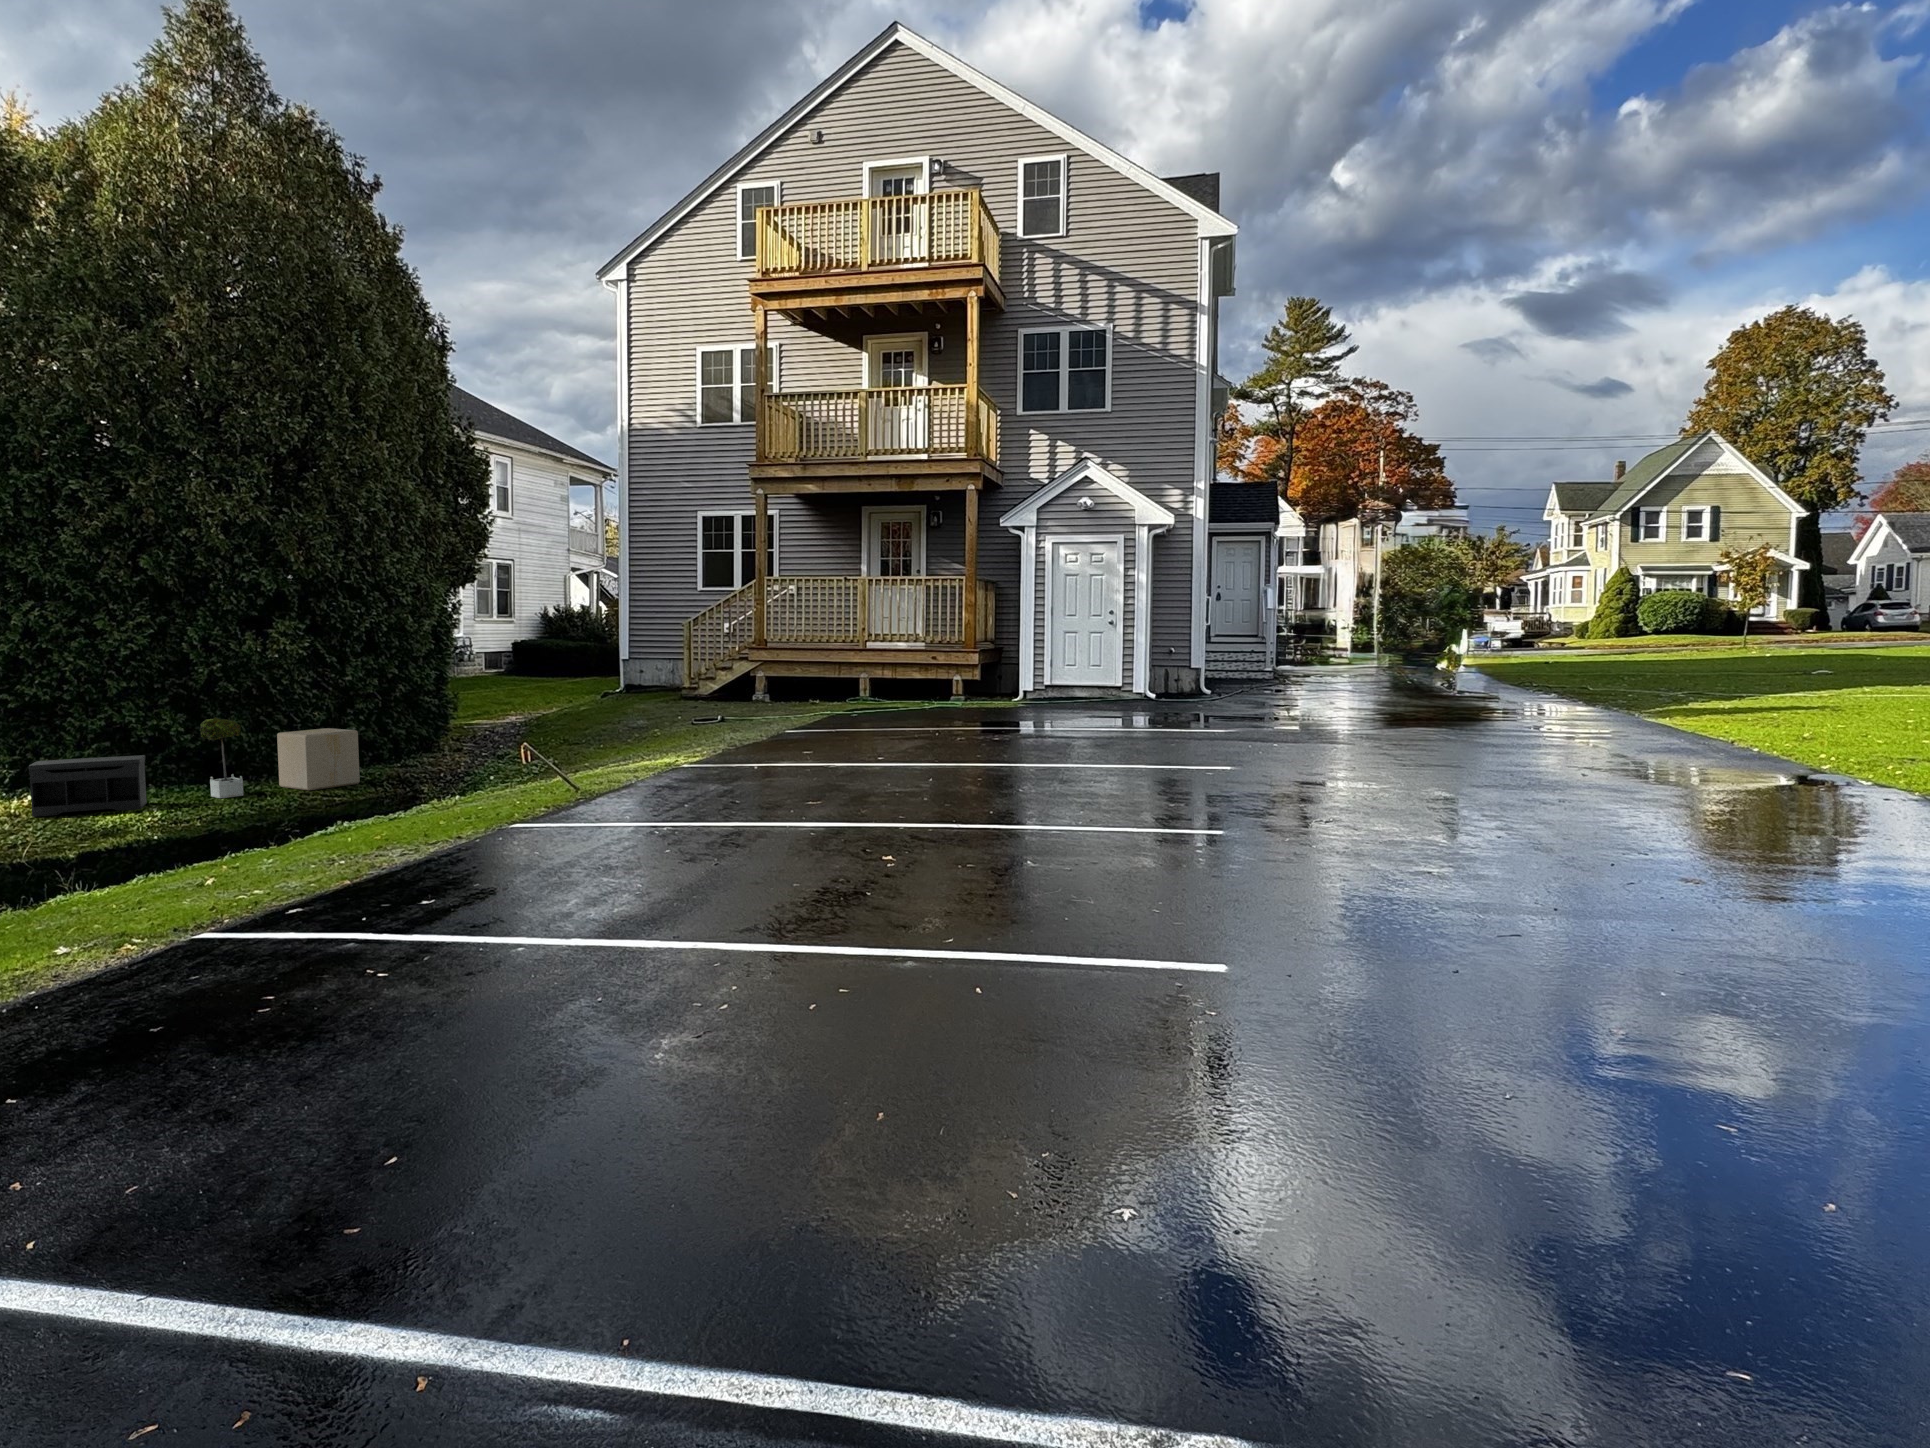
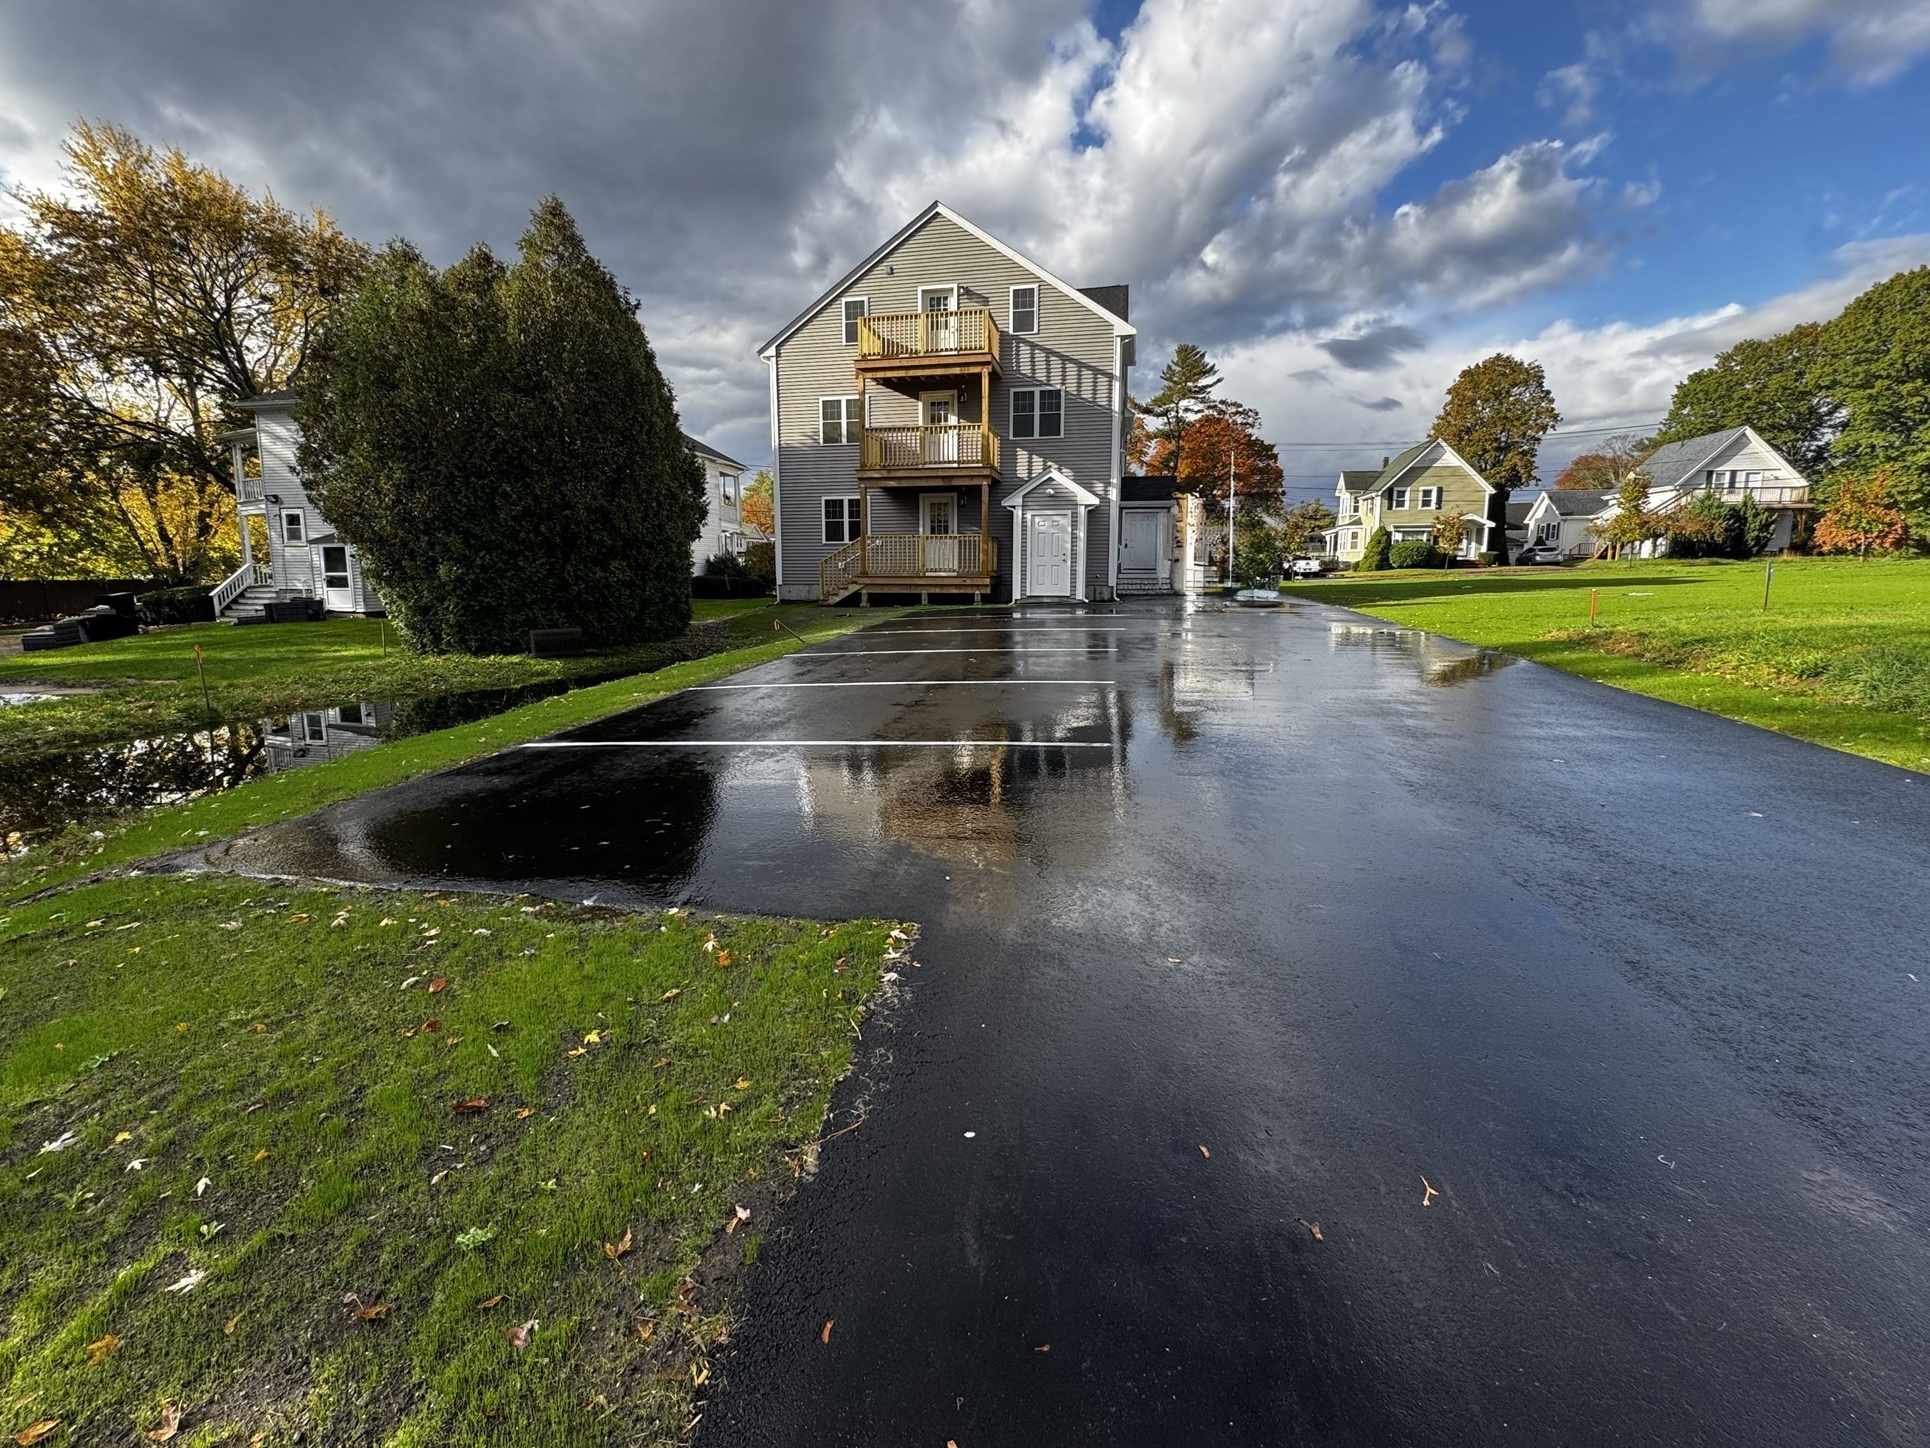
potted tree: present [200,717,243,798] -> none [605,609,627,650]
cardboard box: present [277,728,360,790] -> none [638,616,680,647]

